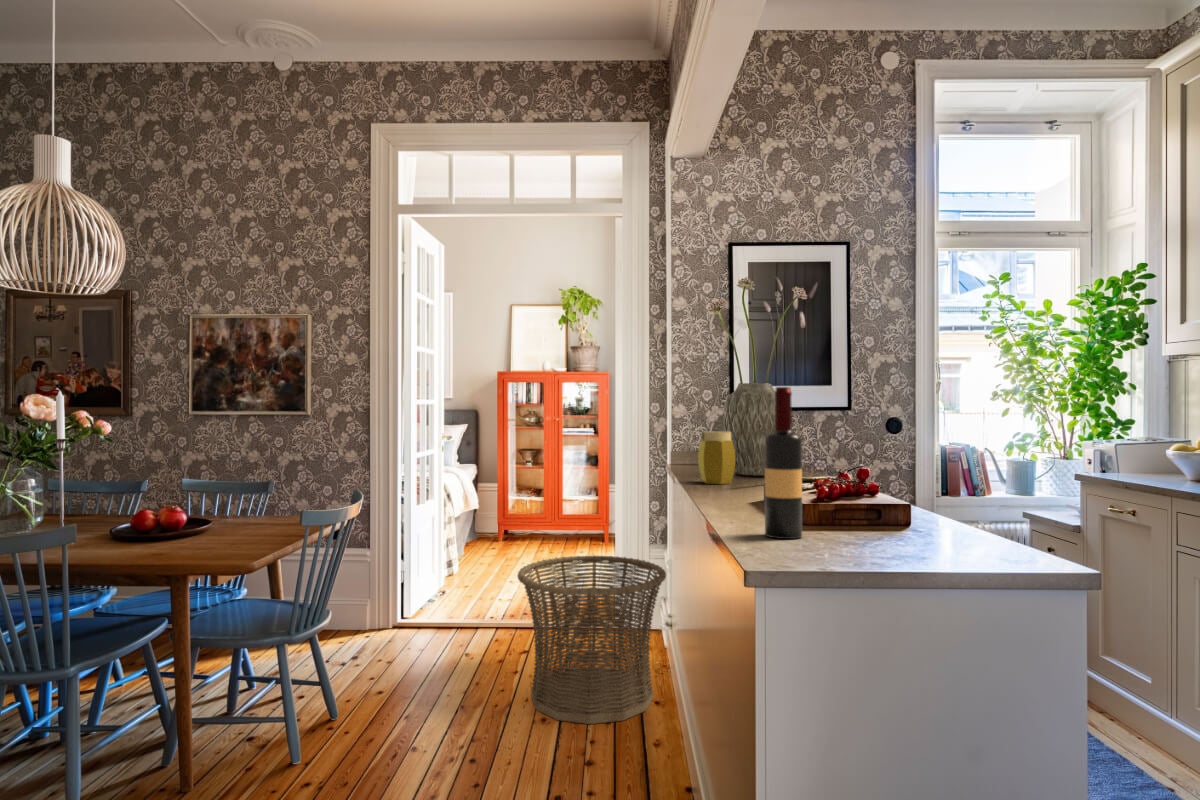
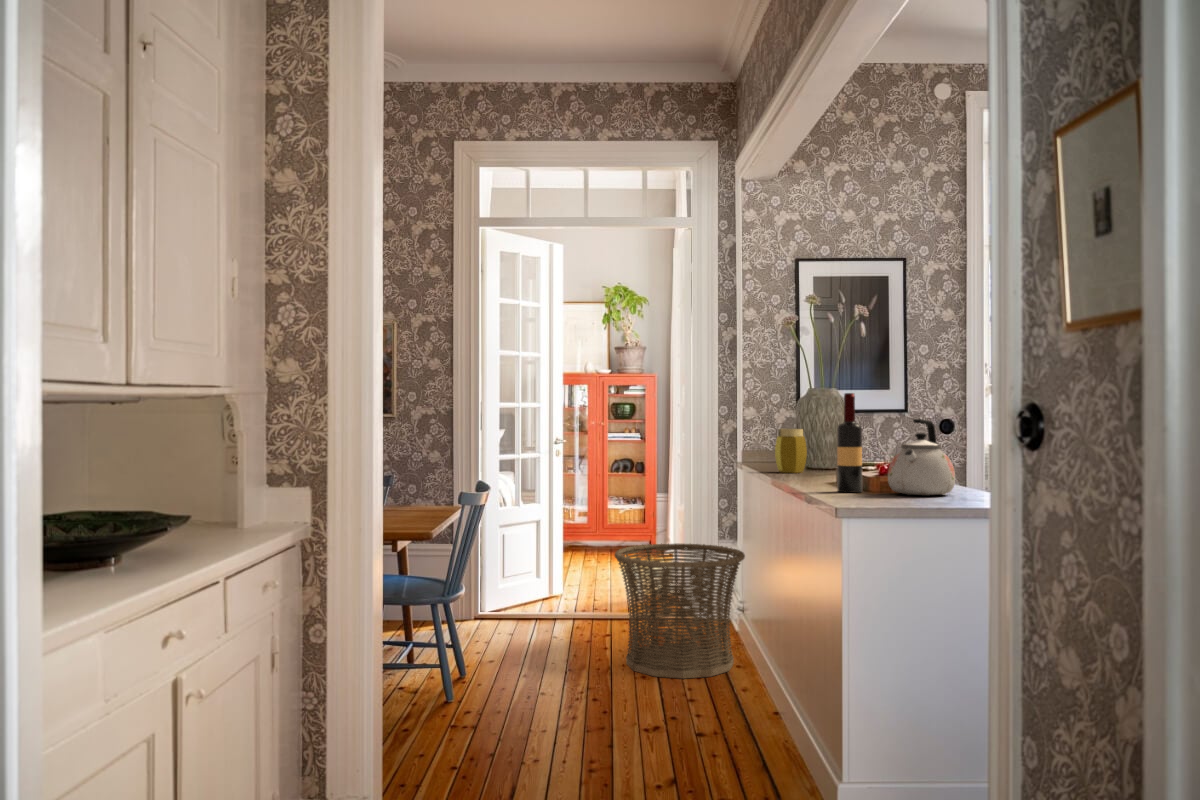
kettle: none [843,428,953,552] -> present [888,419,955,496]

